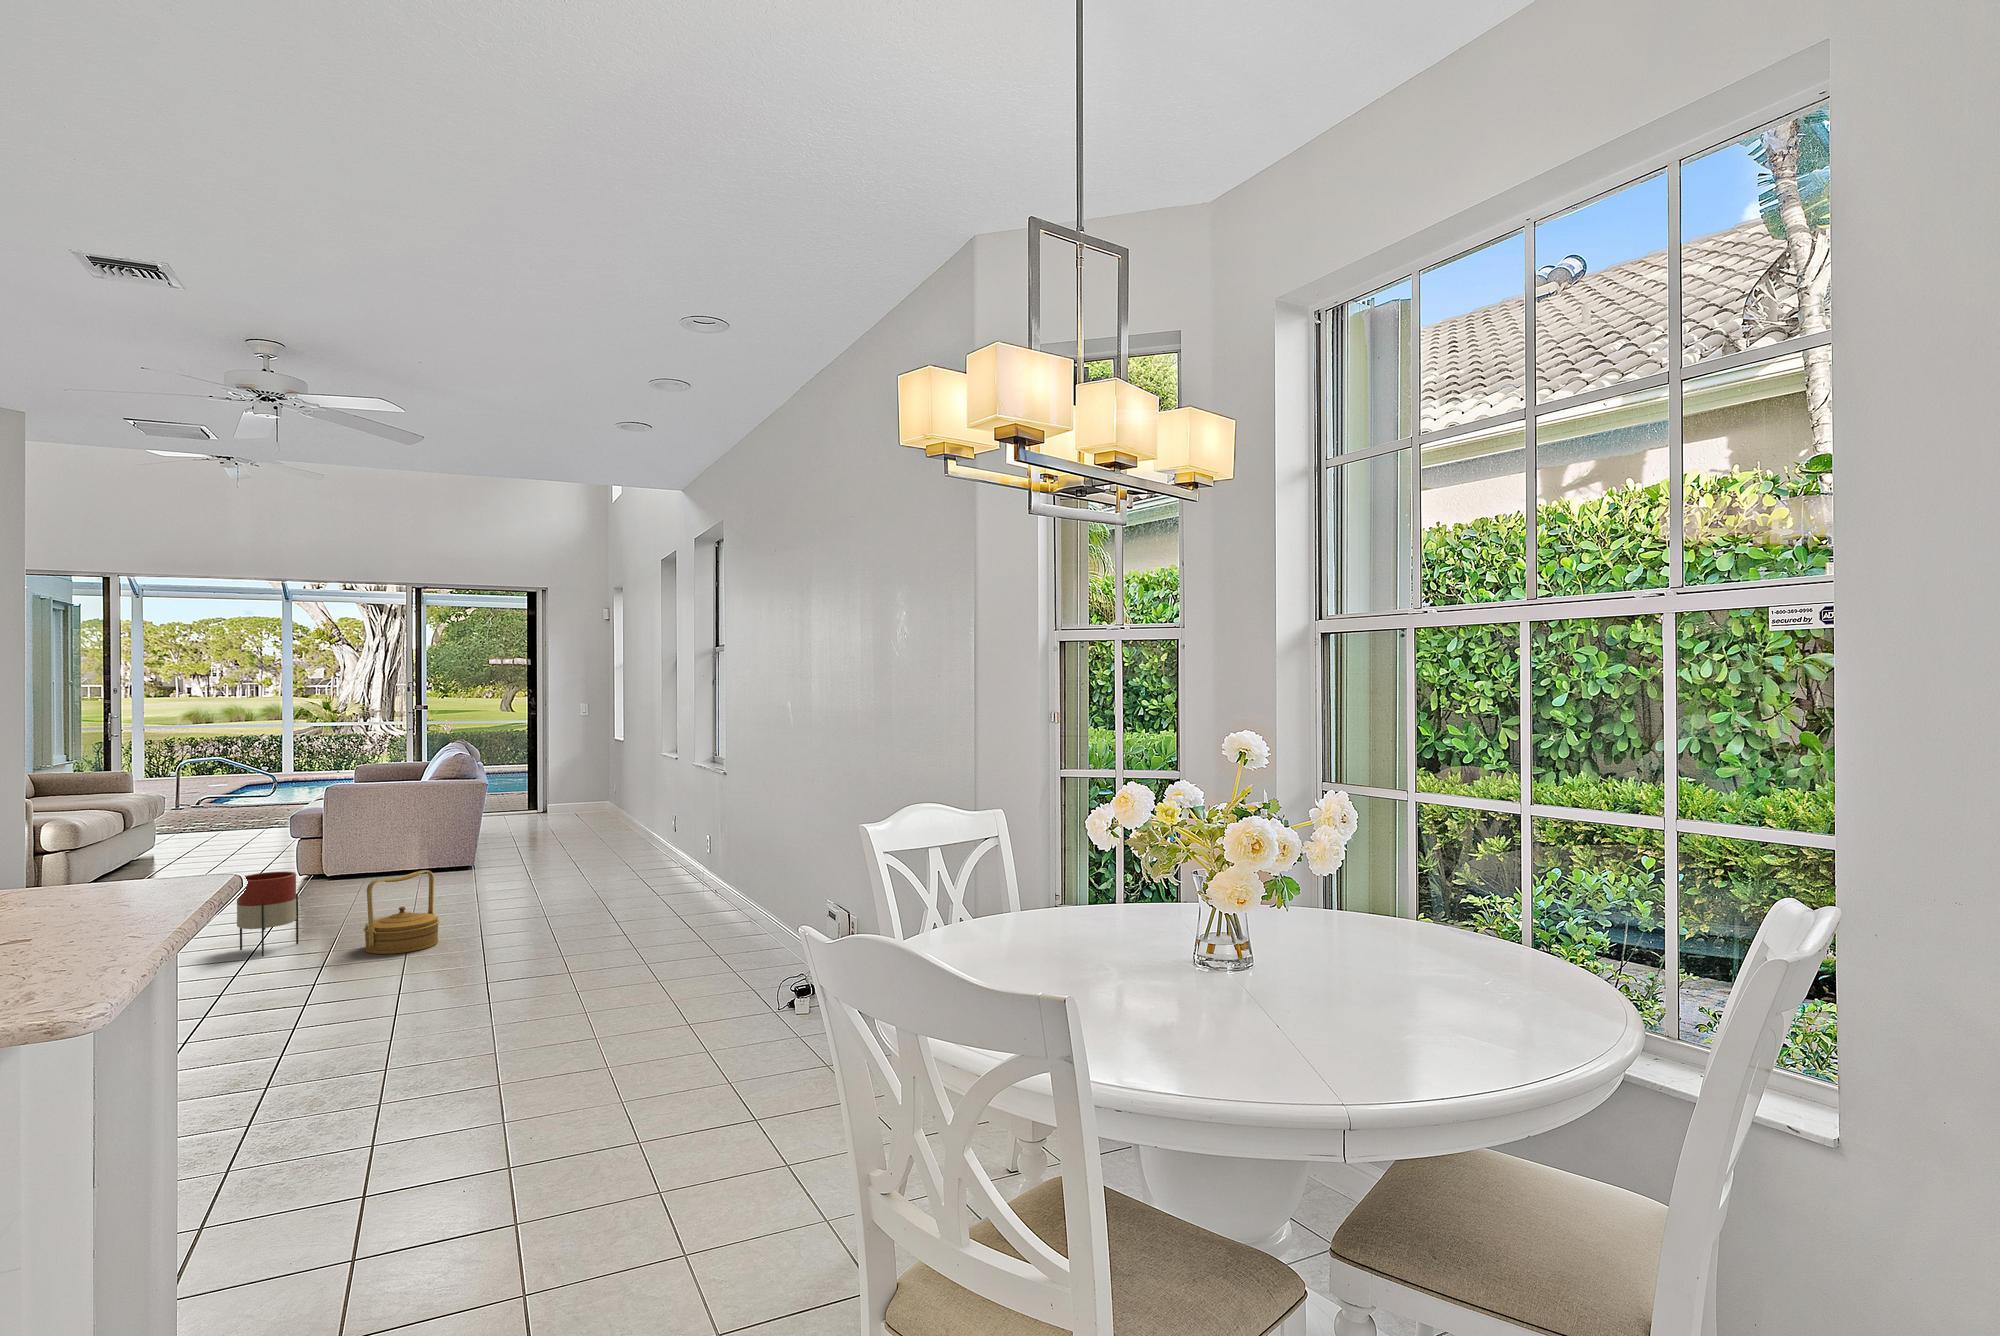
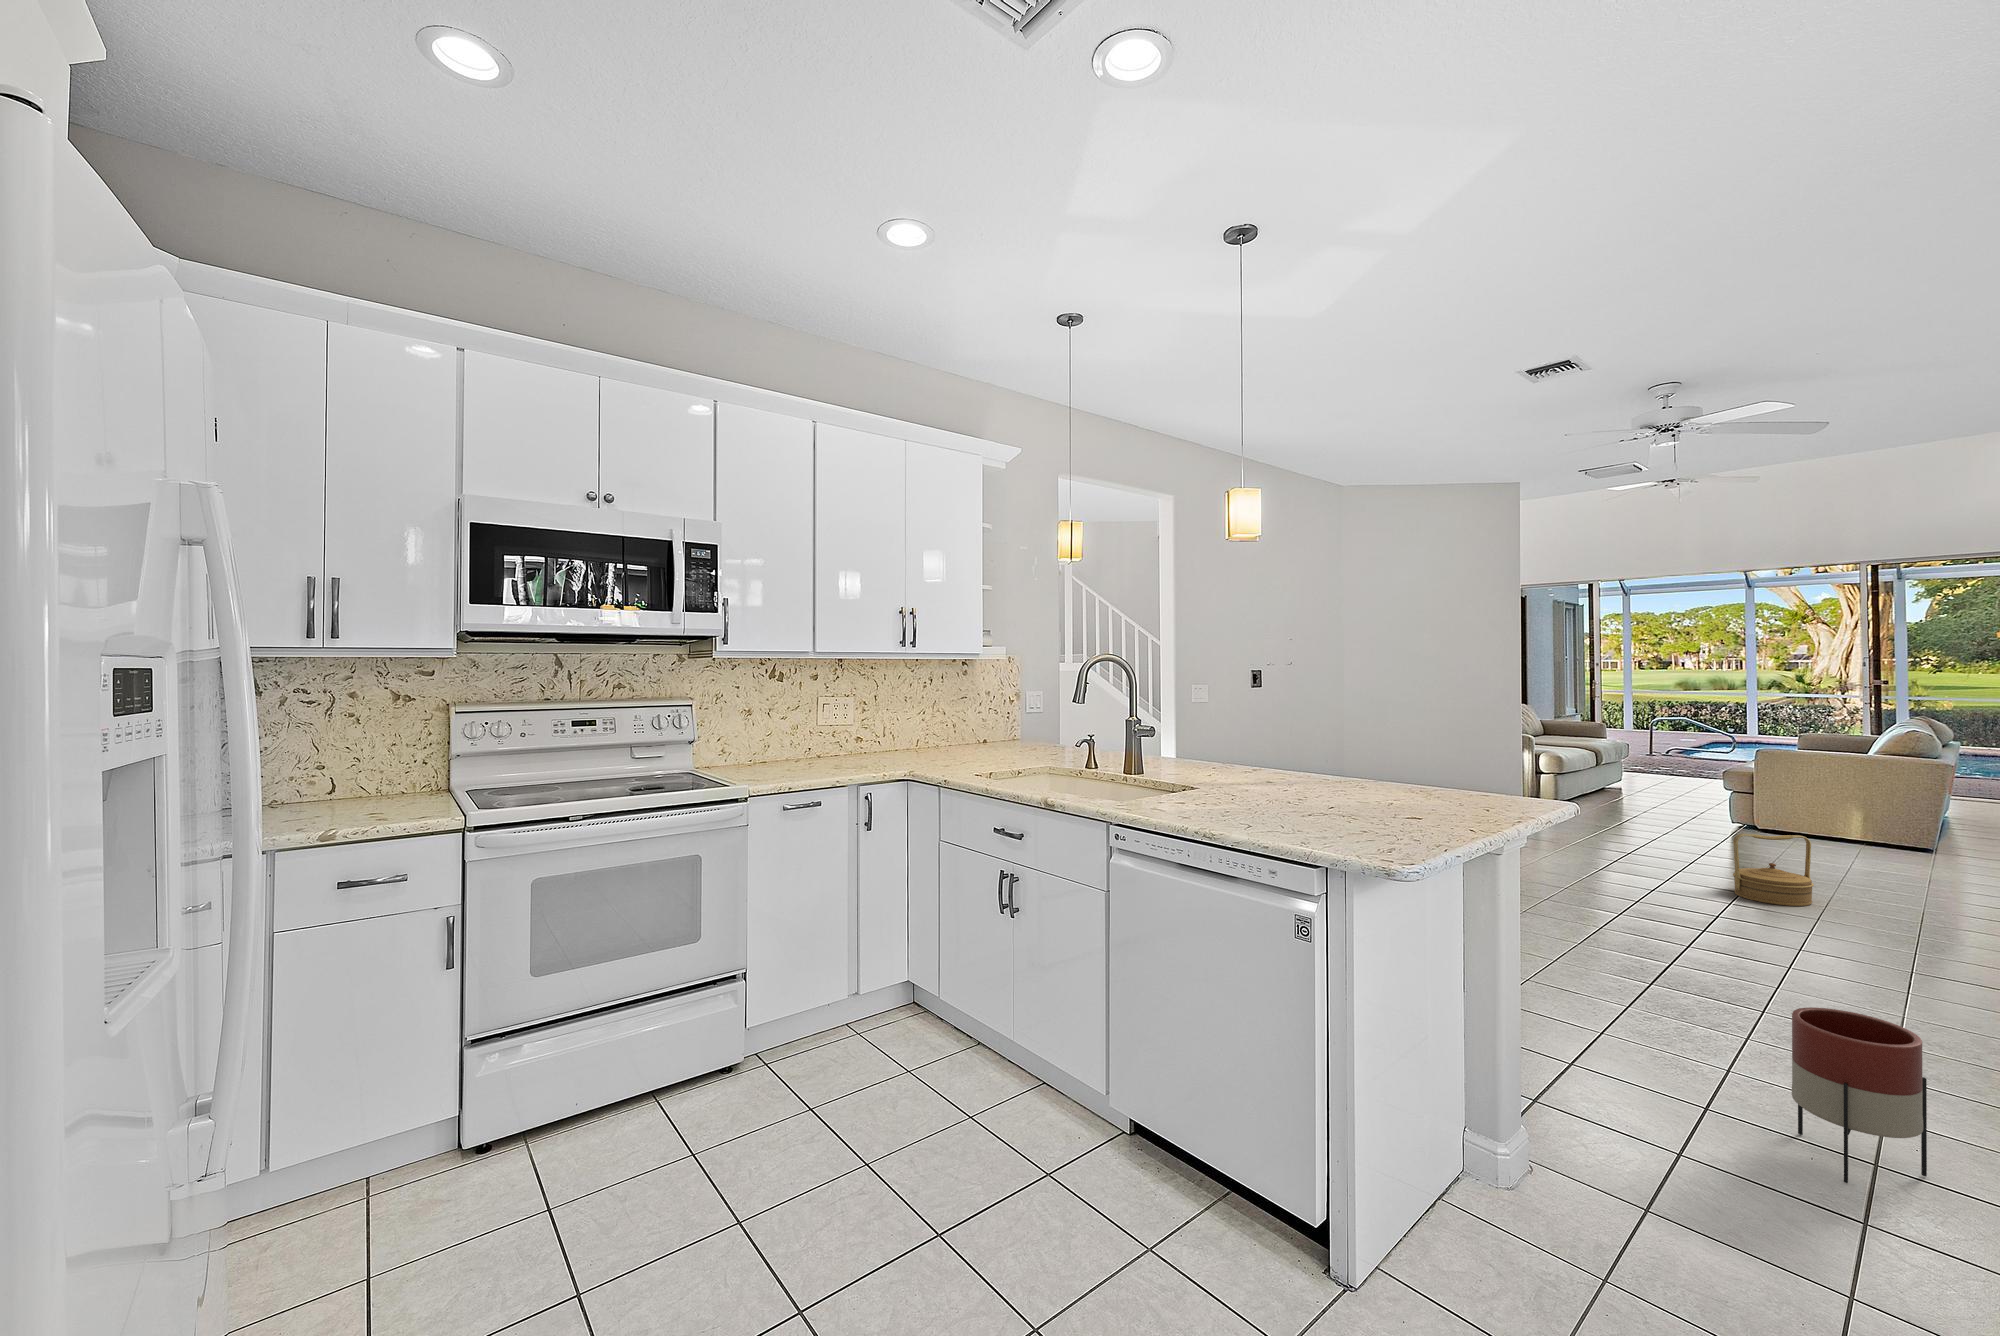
planter: present [237,872,298,956] -> present [1792,1007,1927,1183]

